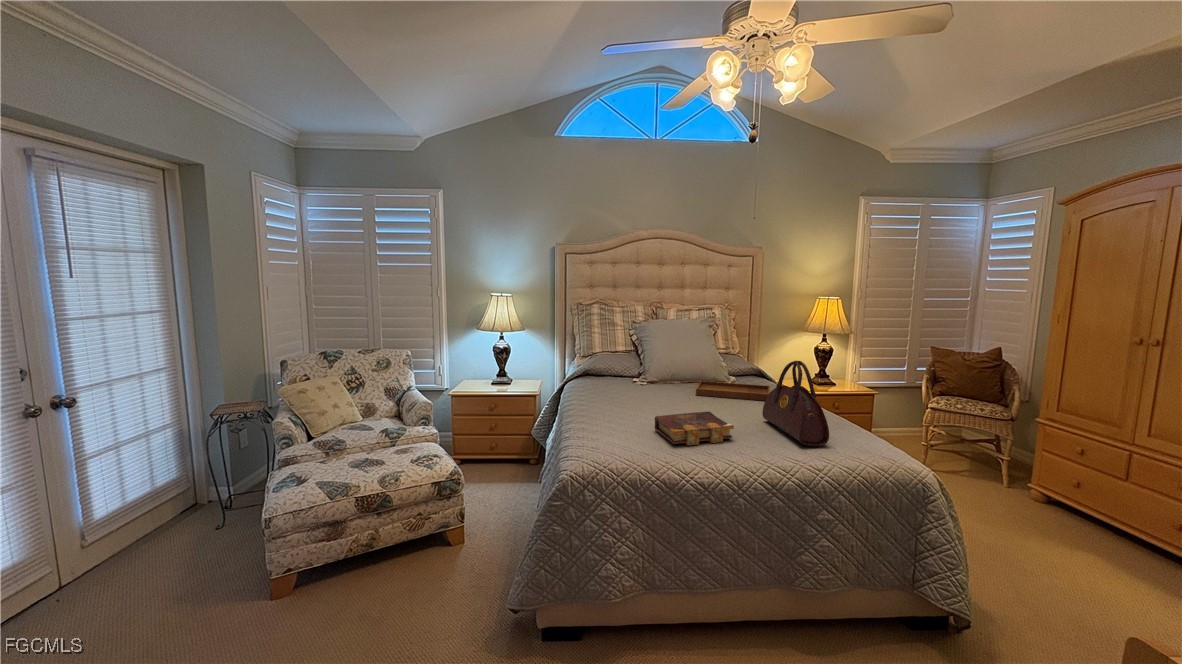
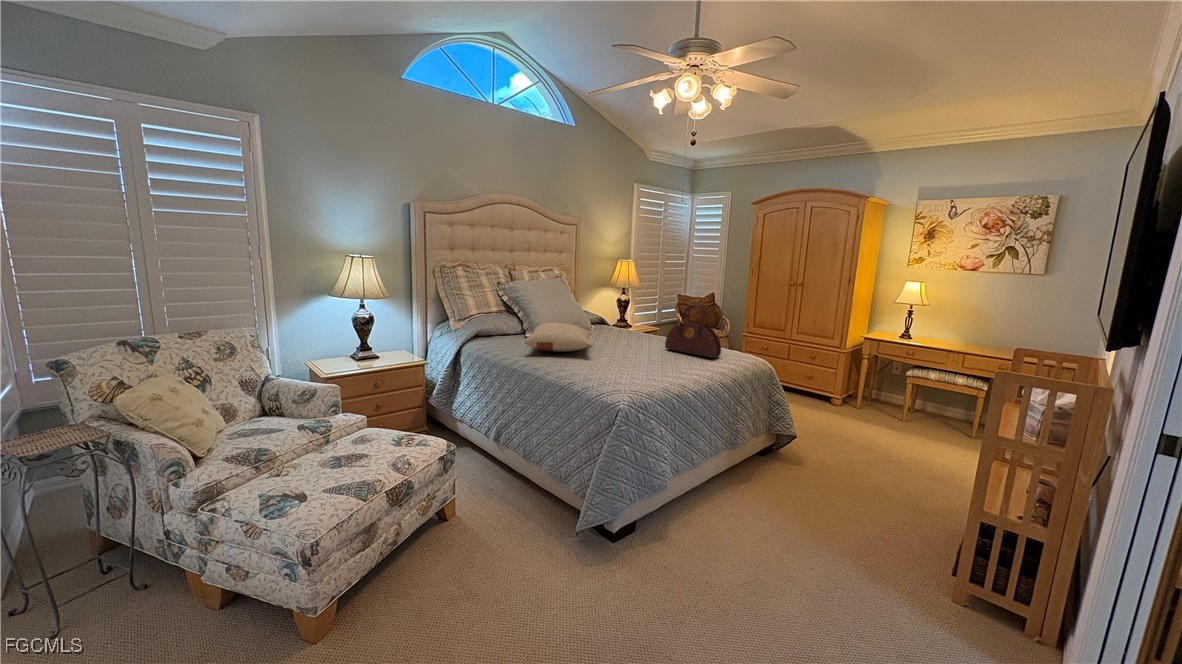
pillow: none [581,368,682,402] -> present [525,323,593,352]
tray: present [696,370,770,401] -> none [583,318,644,341]
book: present [654,412,734,446] -> none [622,347,675,370]

